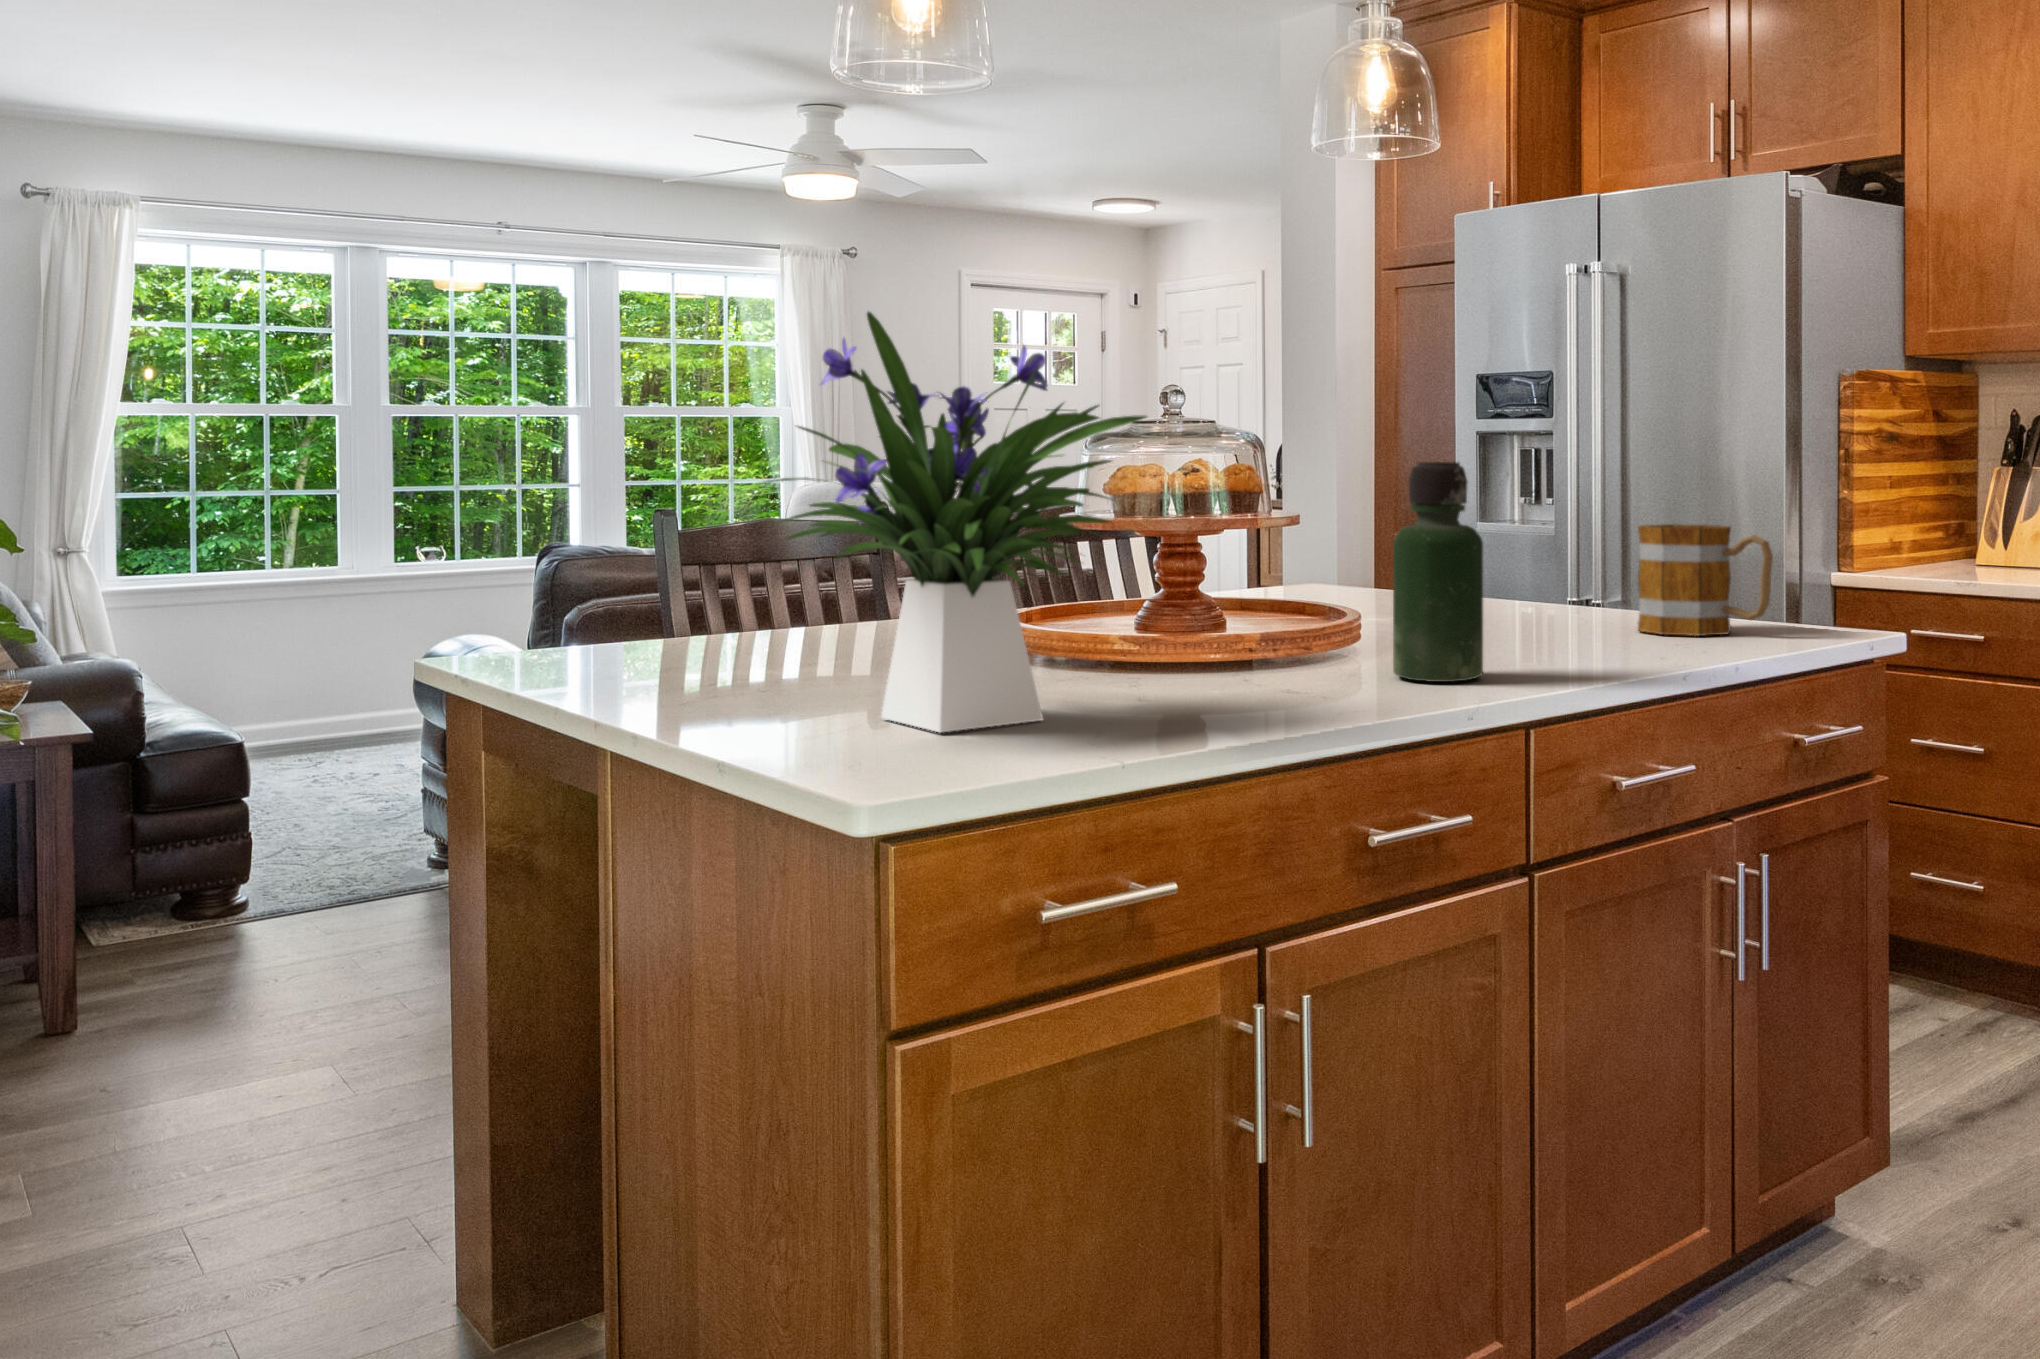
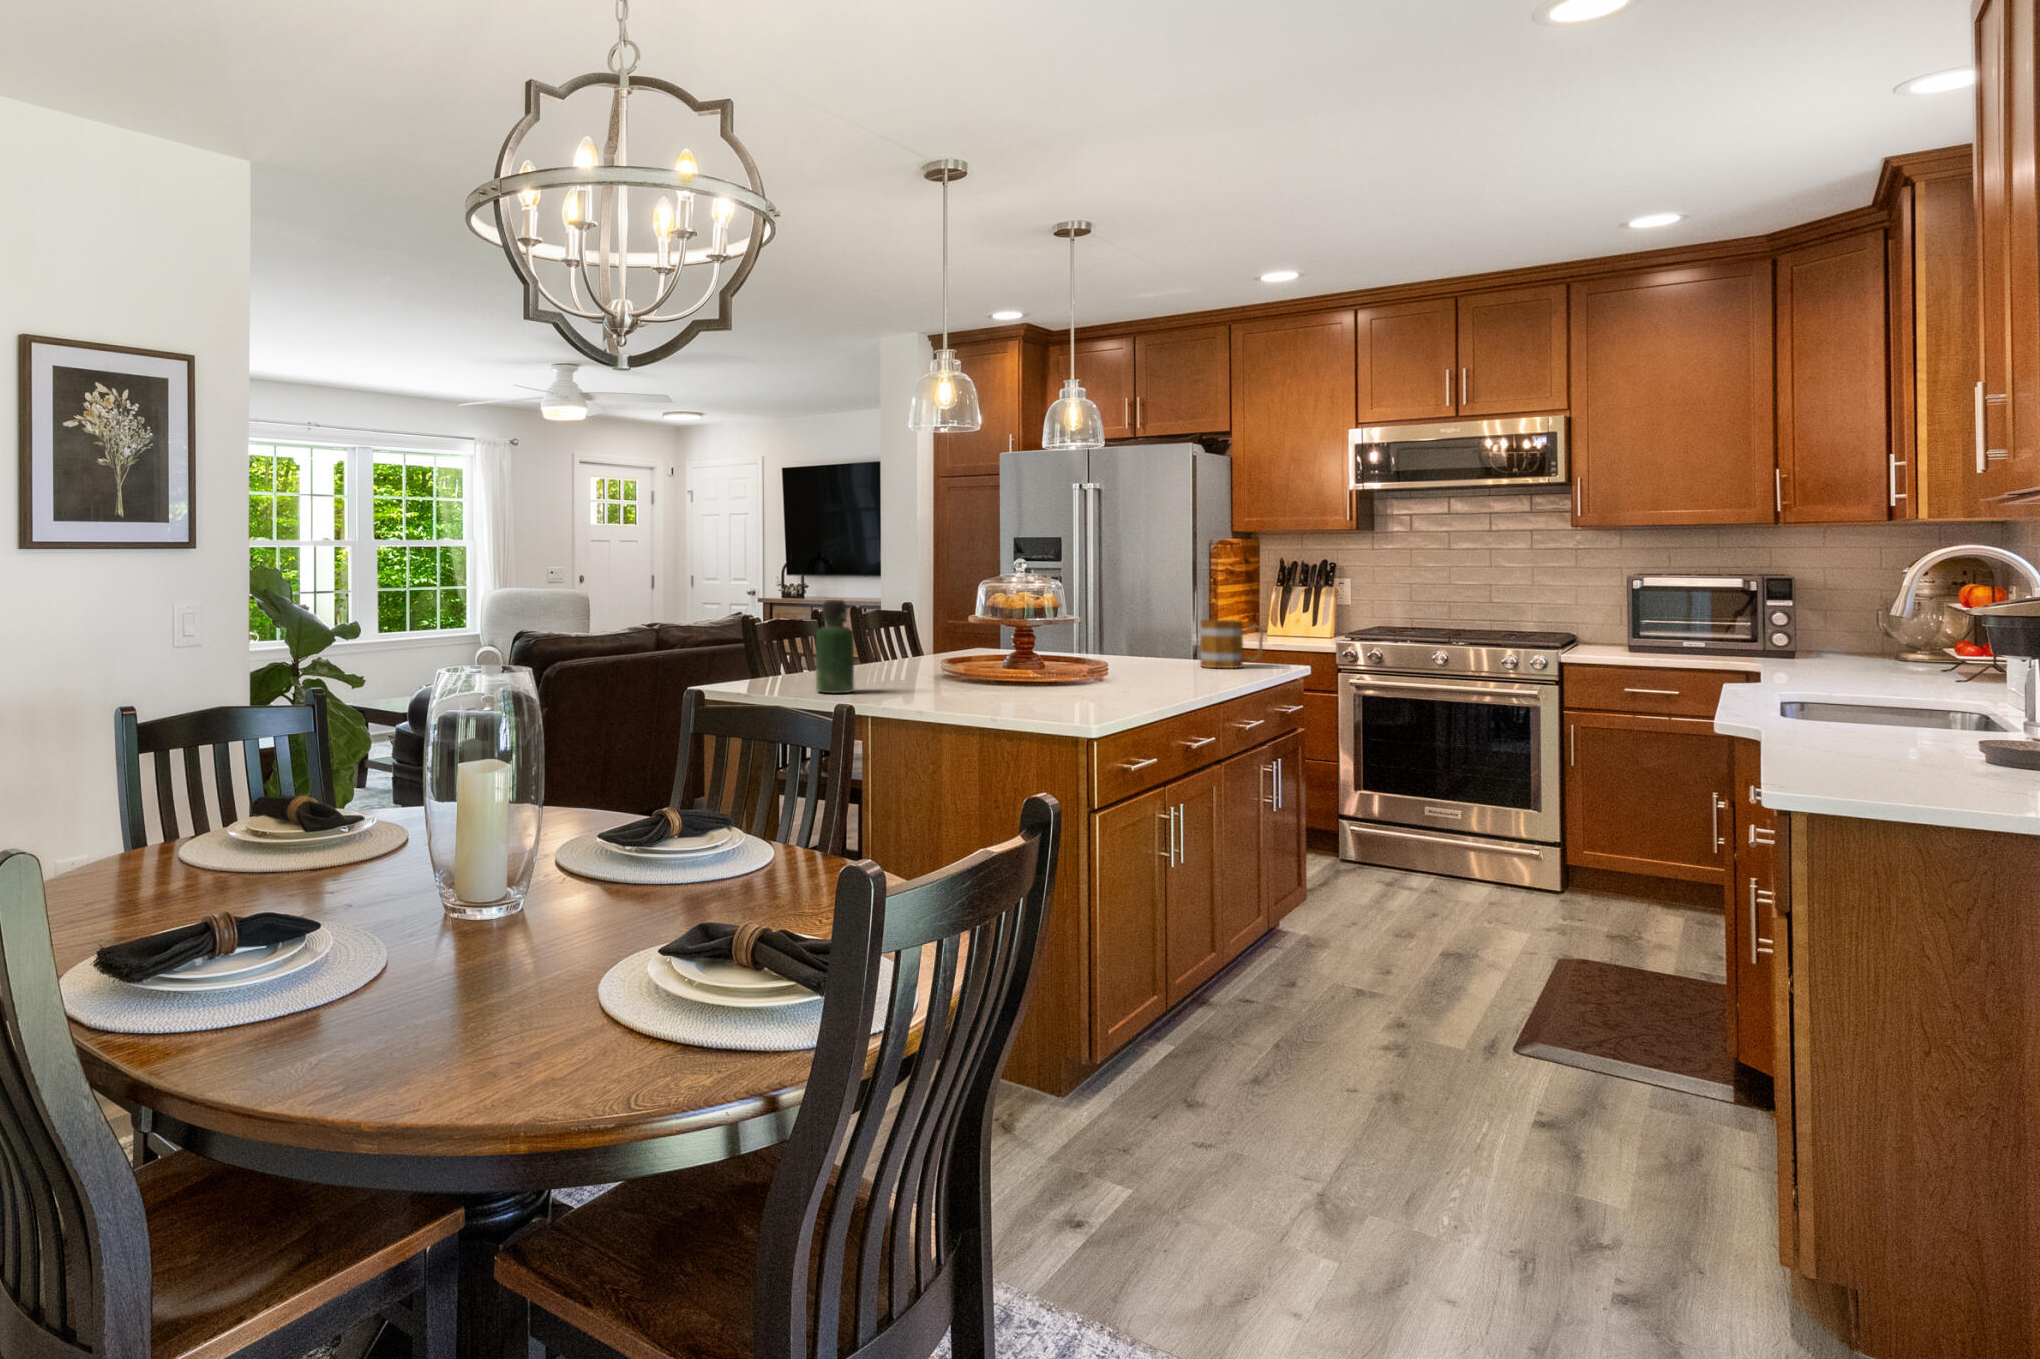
flower arrangement: present [764,312,1146,732] -> none [968,543,1128,704]
bottle: present [1393,462,1483,682] -> present [816,600,854,693]

